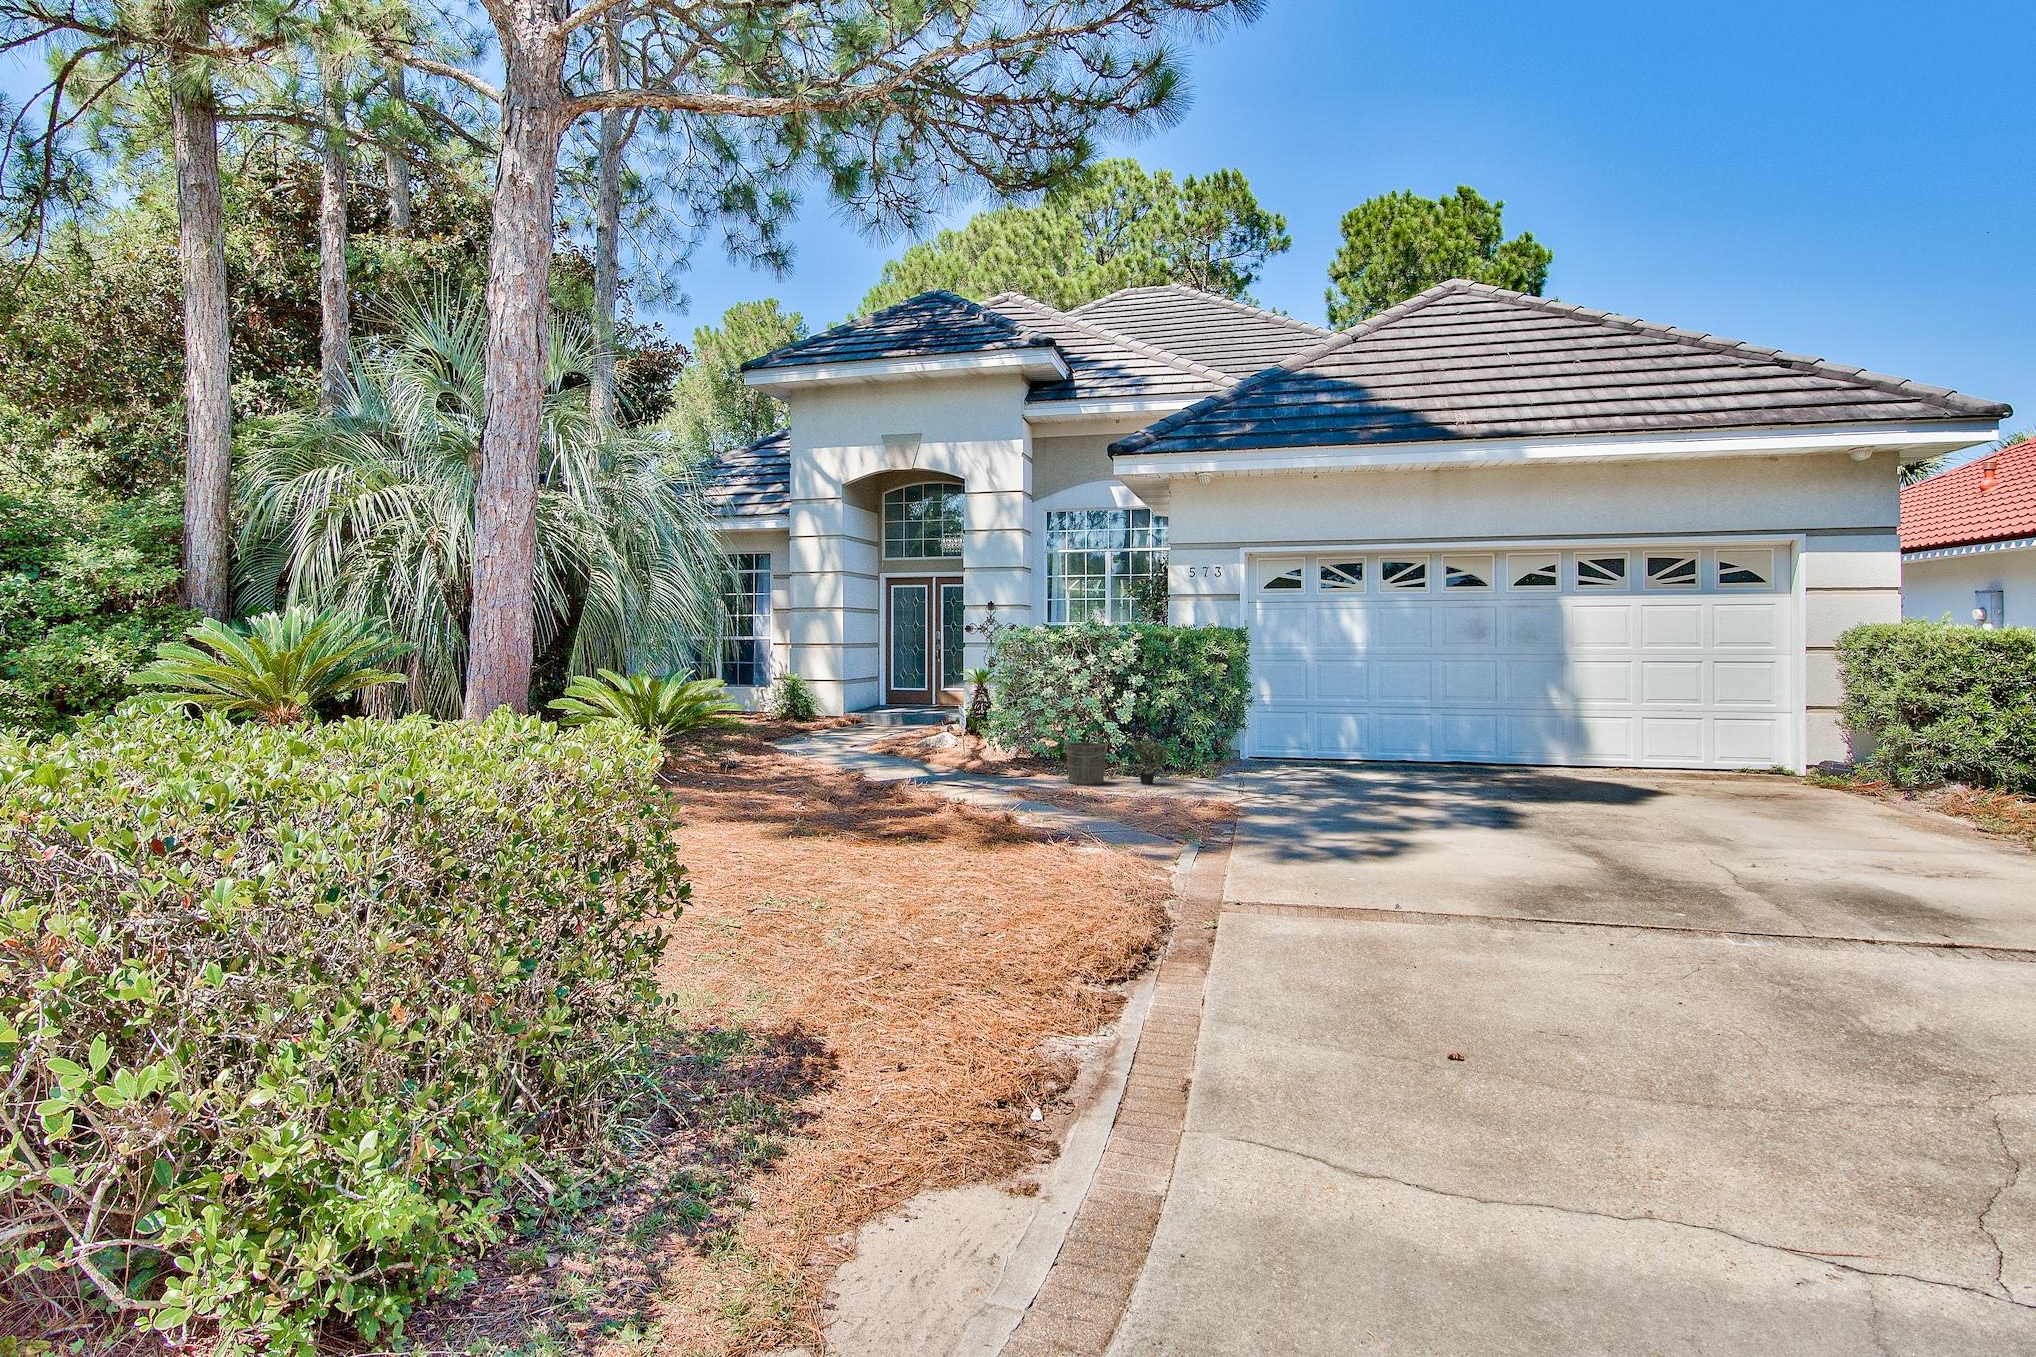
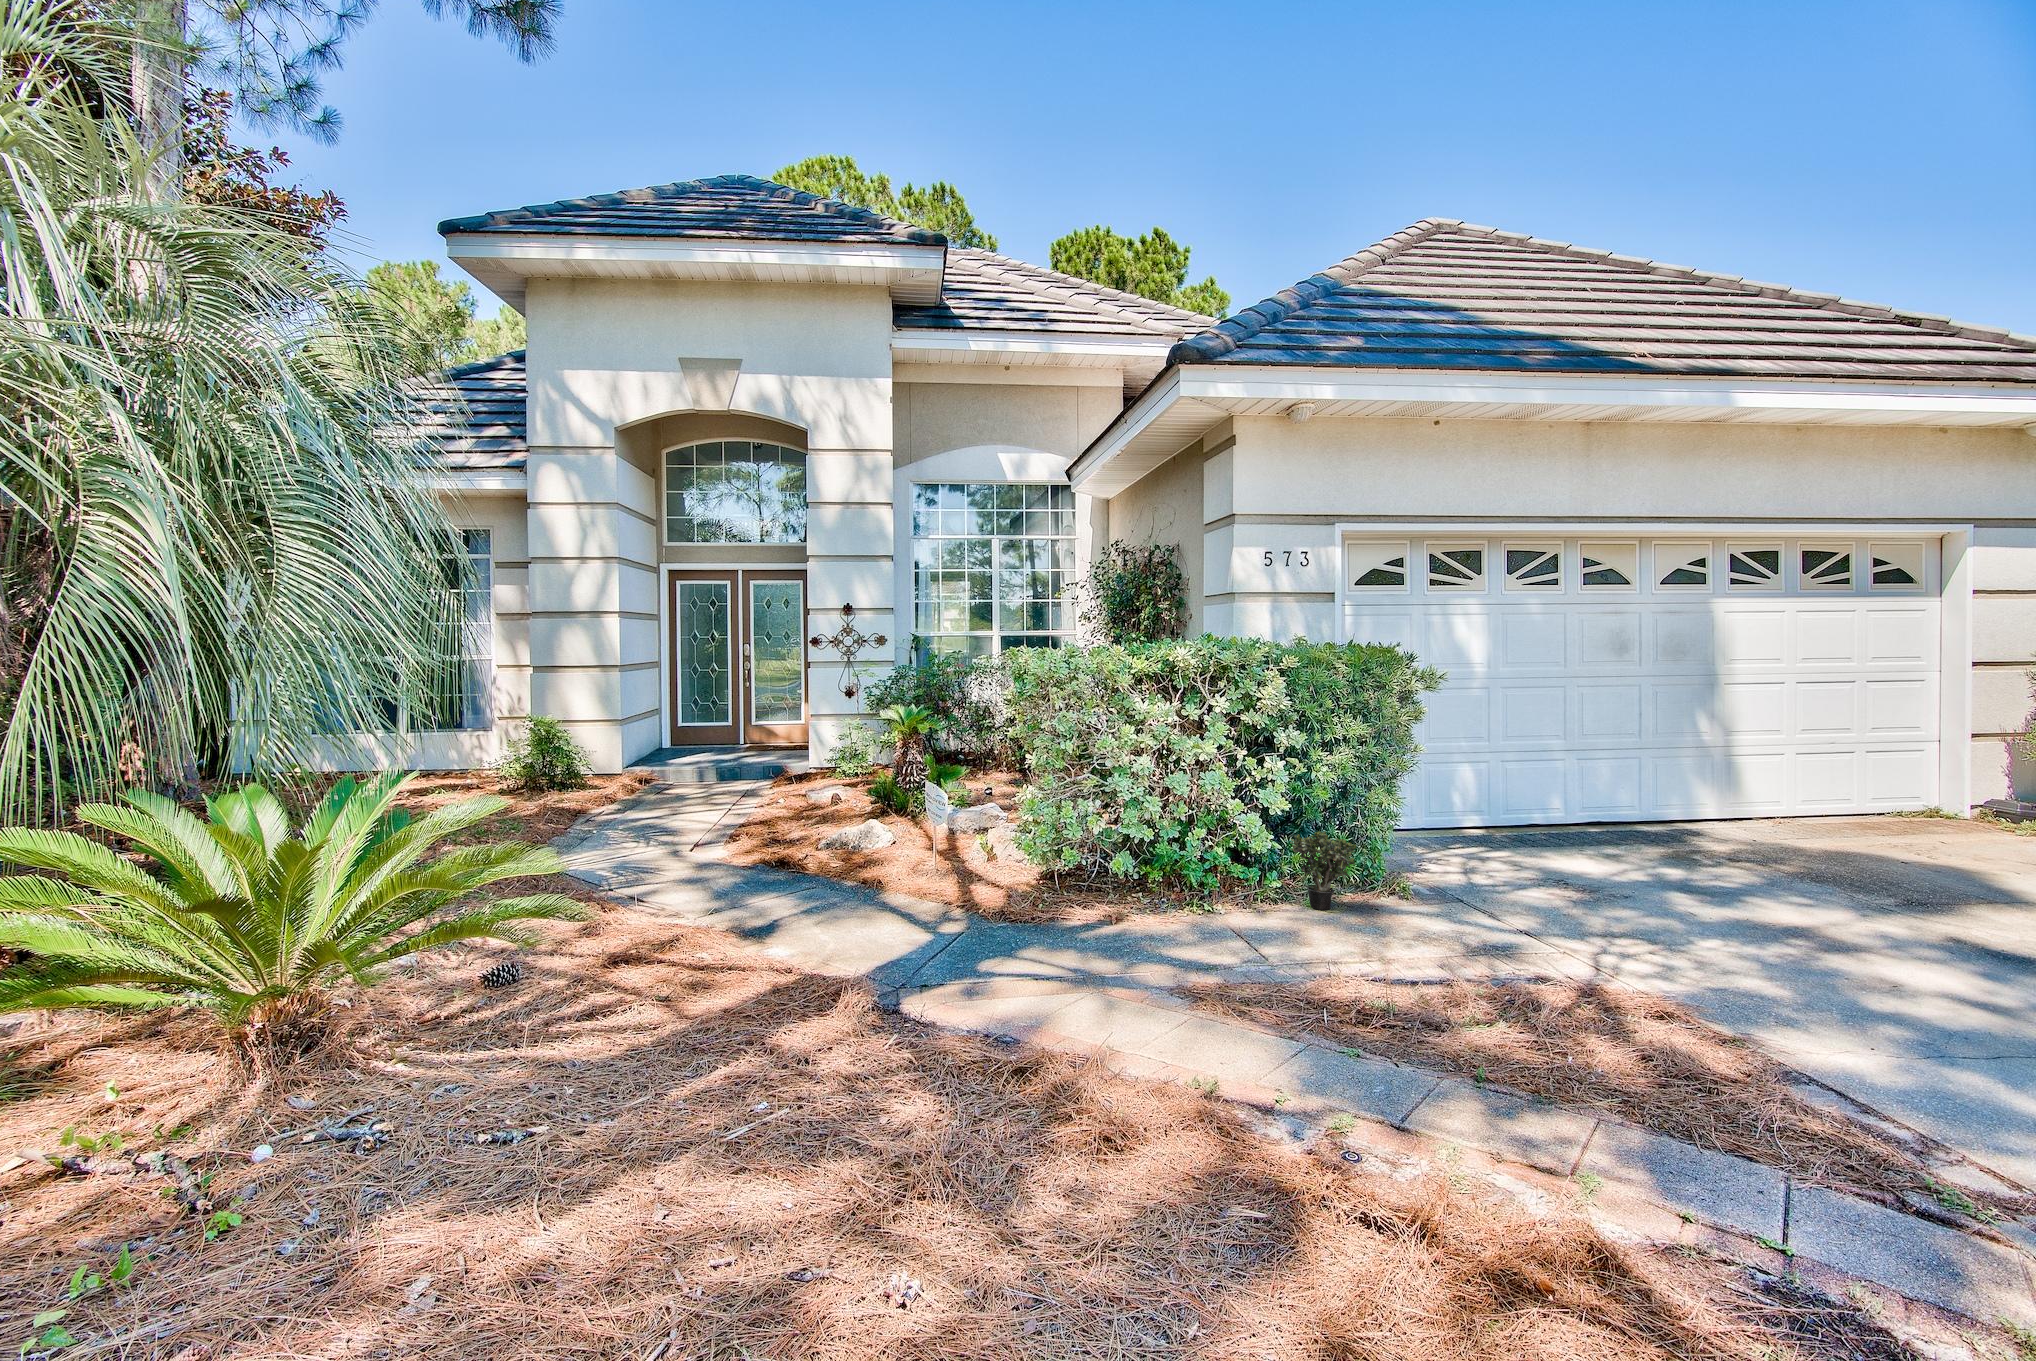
bucket: present [1063,741,1108,785] -> none [1191,842,1273,924]

